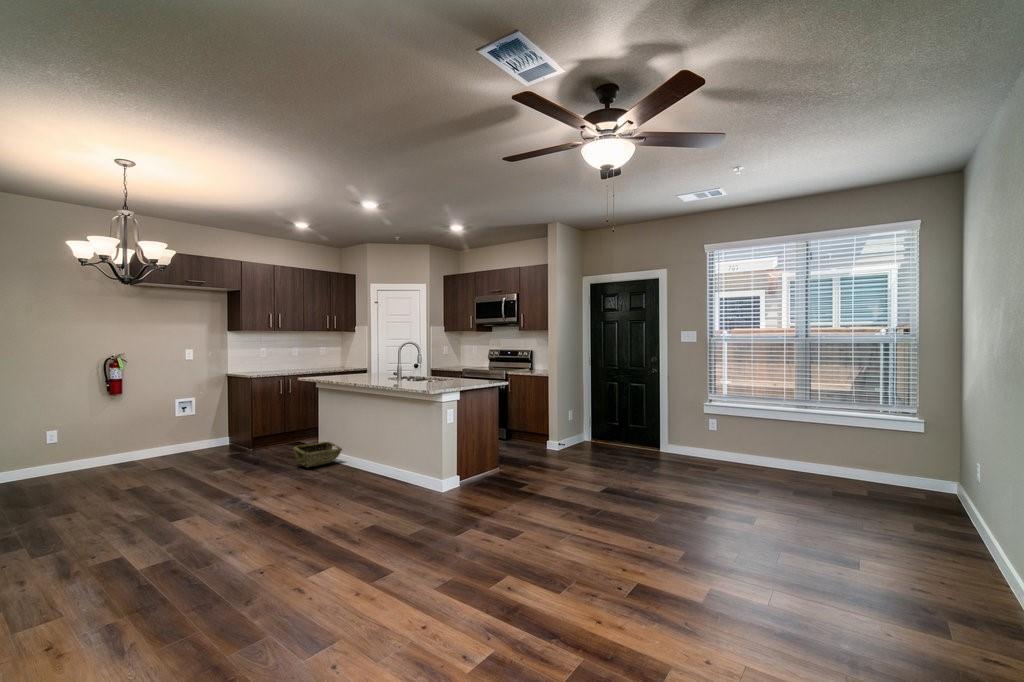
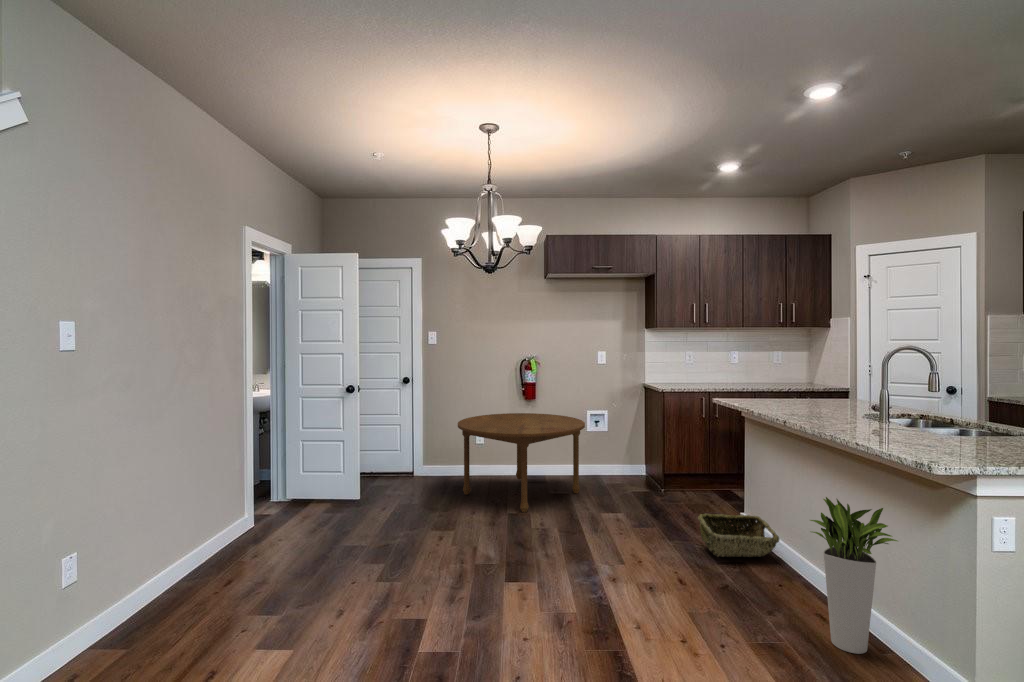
dining table: none [41,405,188,488] -> present [458,413,585,513]
planter: none [364,408,401,479] -> present [810,497,897,654]

